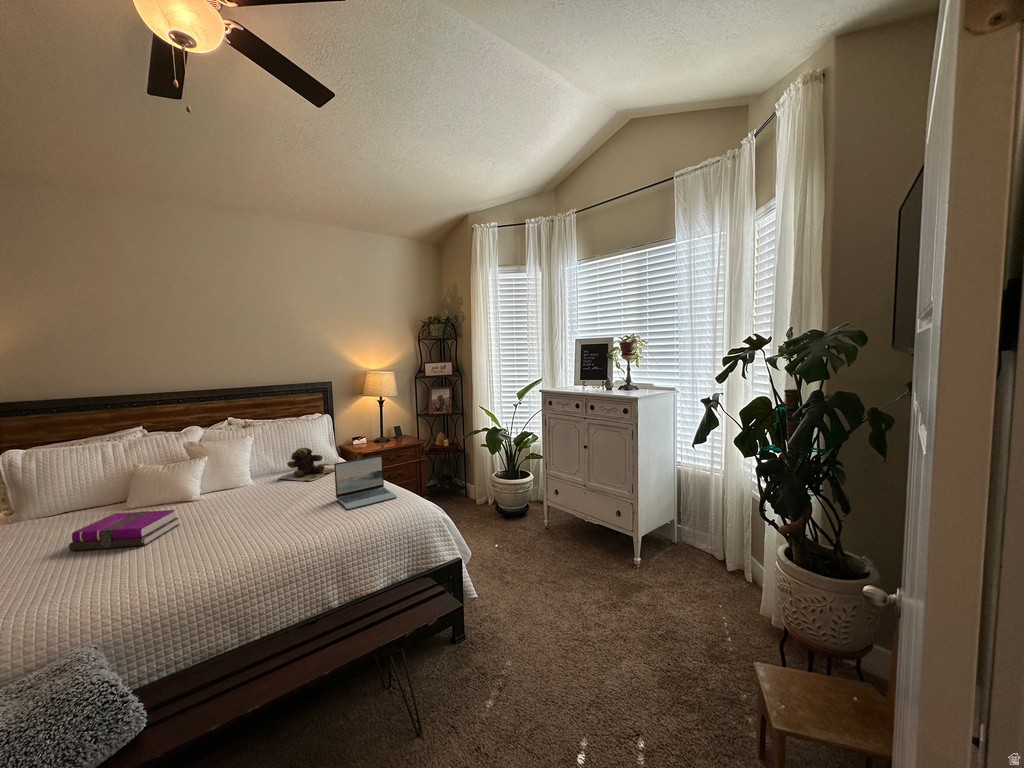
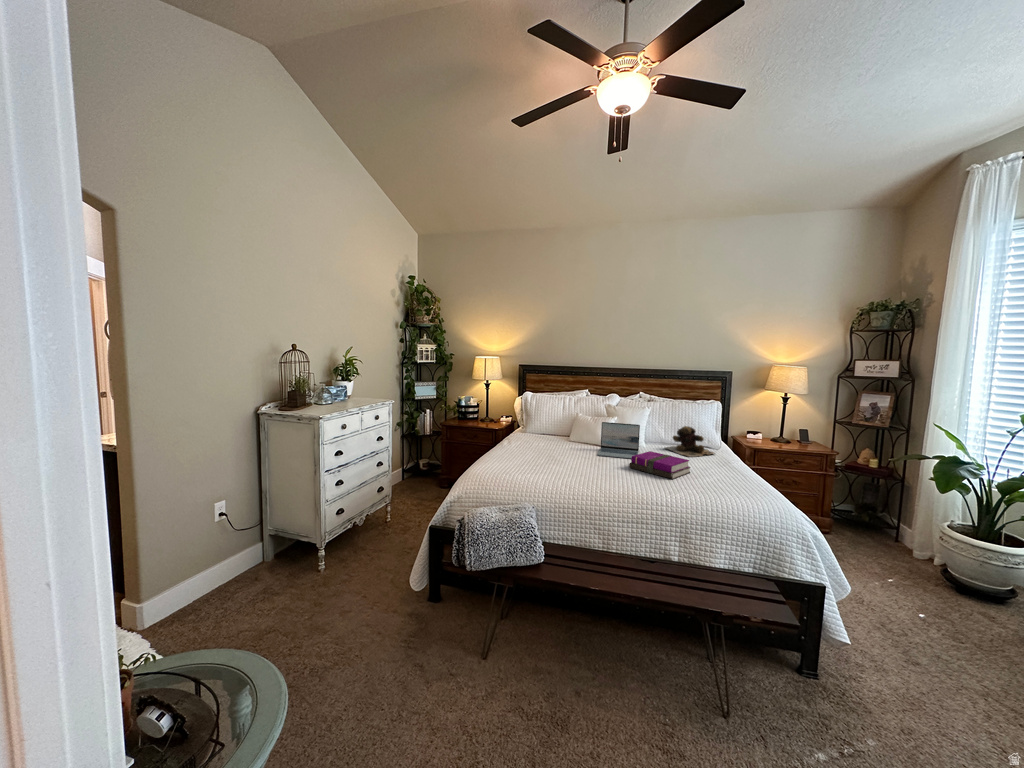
laptop: present [334,455,397,509] -> present [598,422,640,459]
notebook: present [69,510,179,551] -> present [629,451,690,479]

